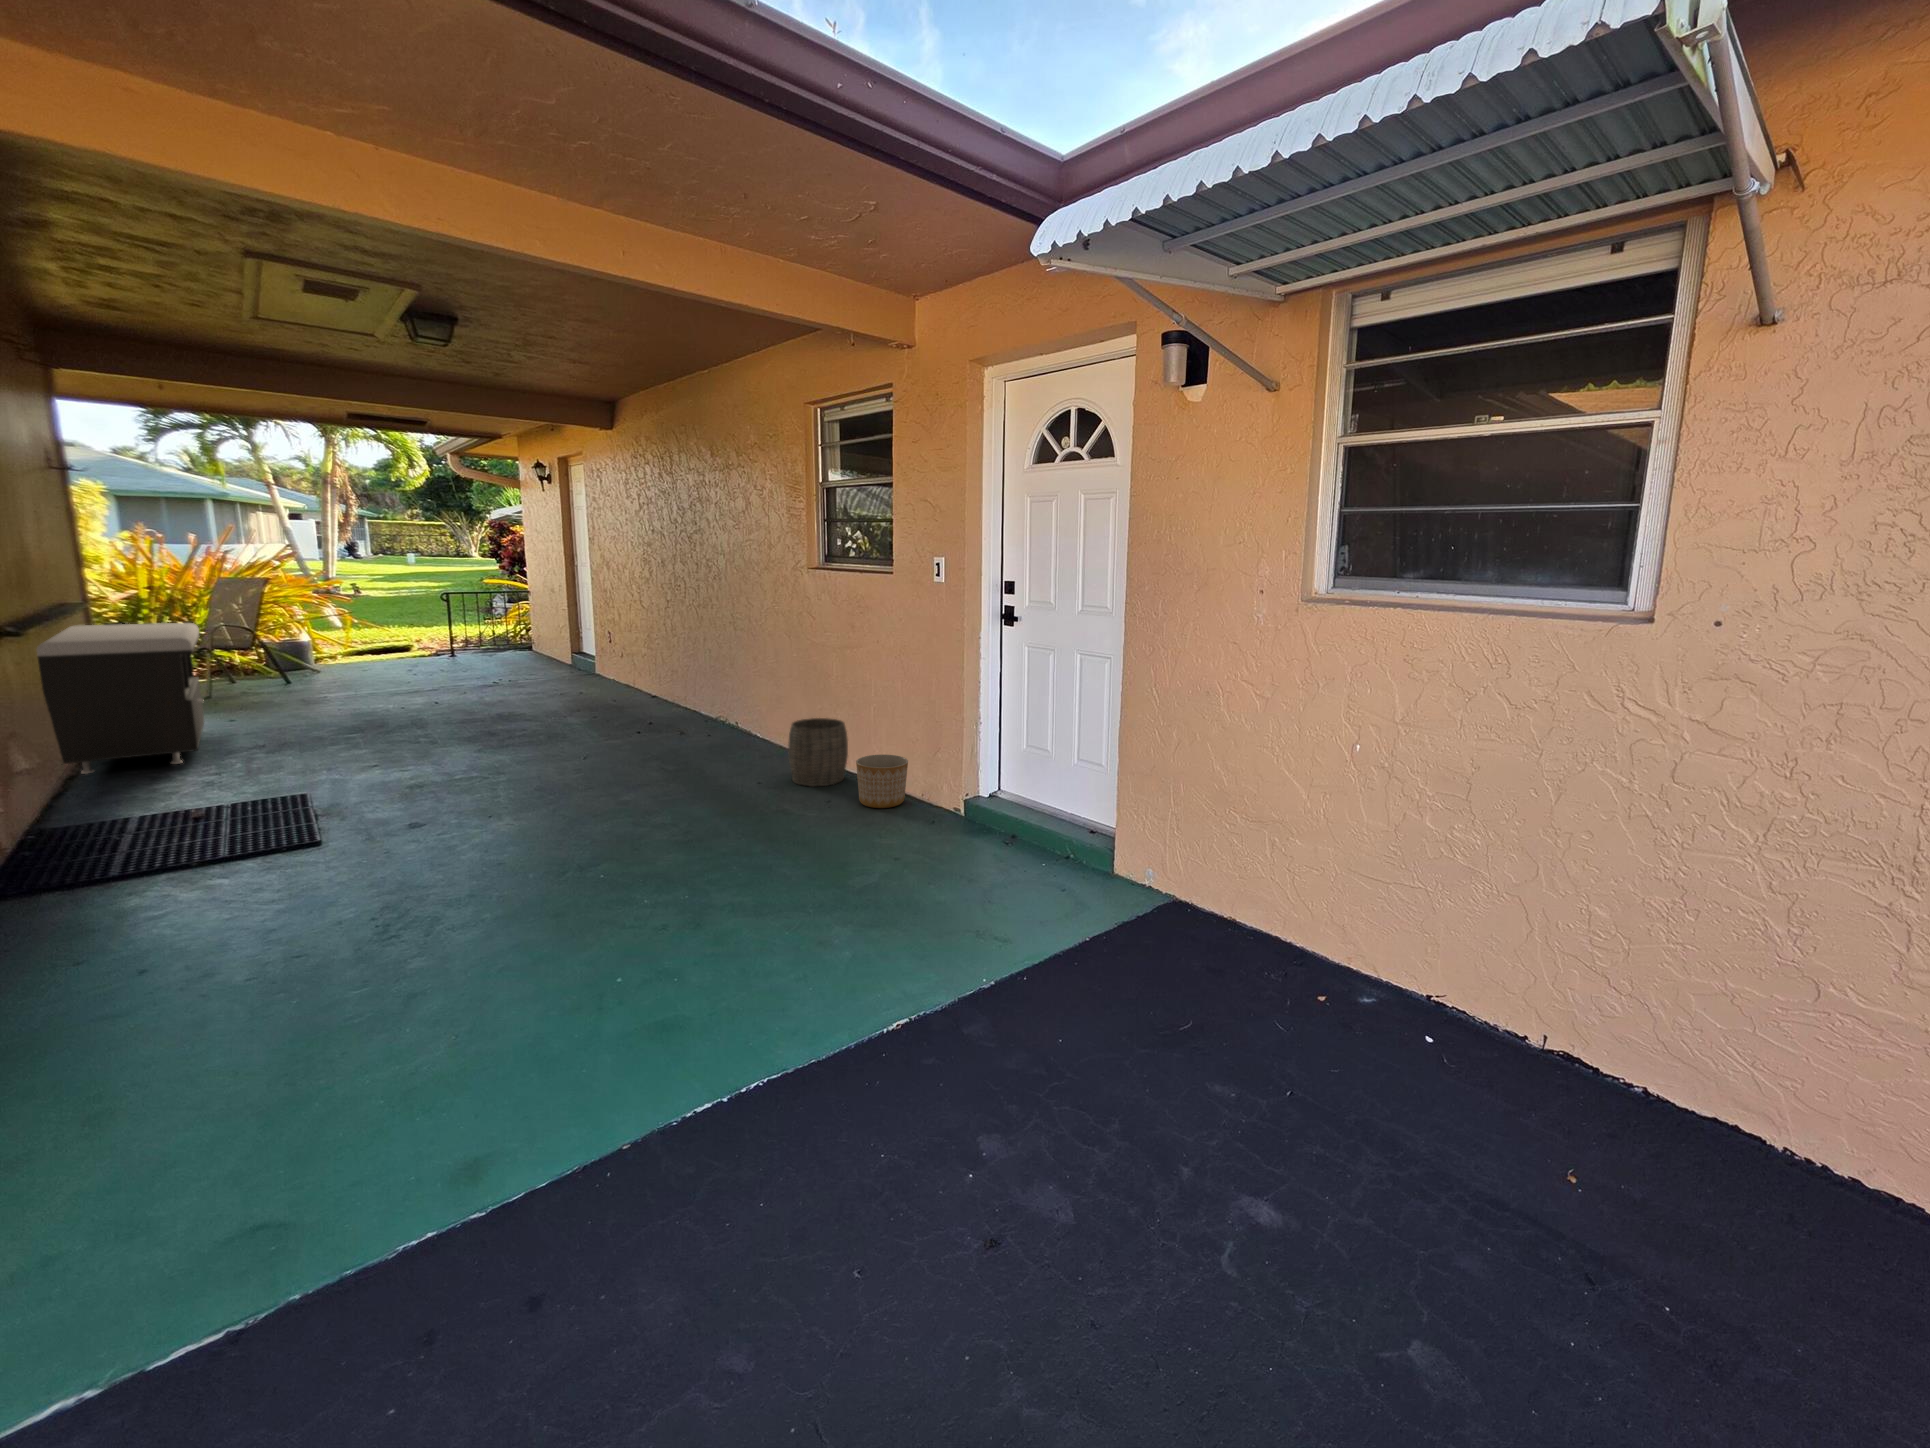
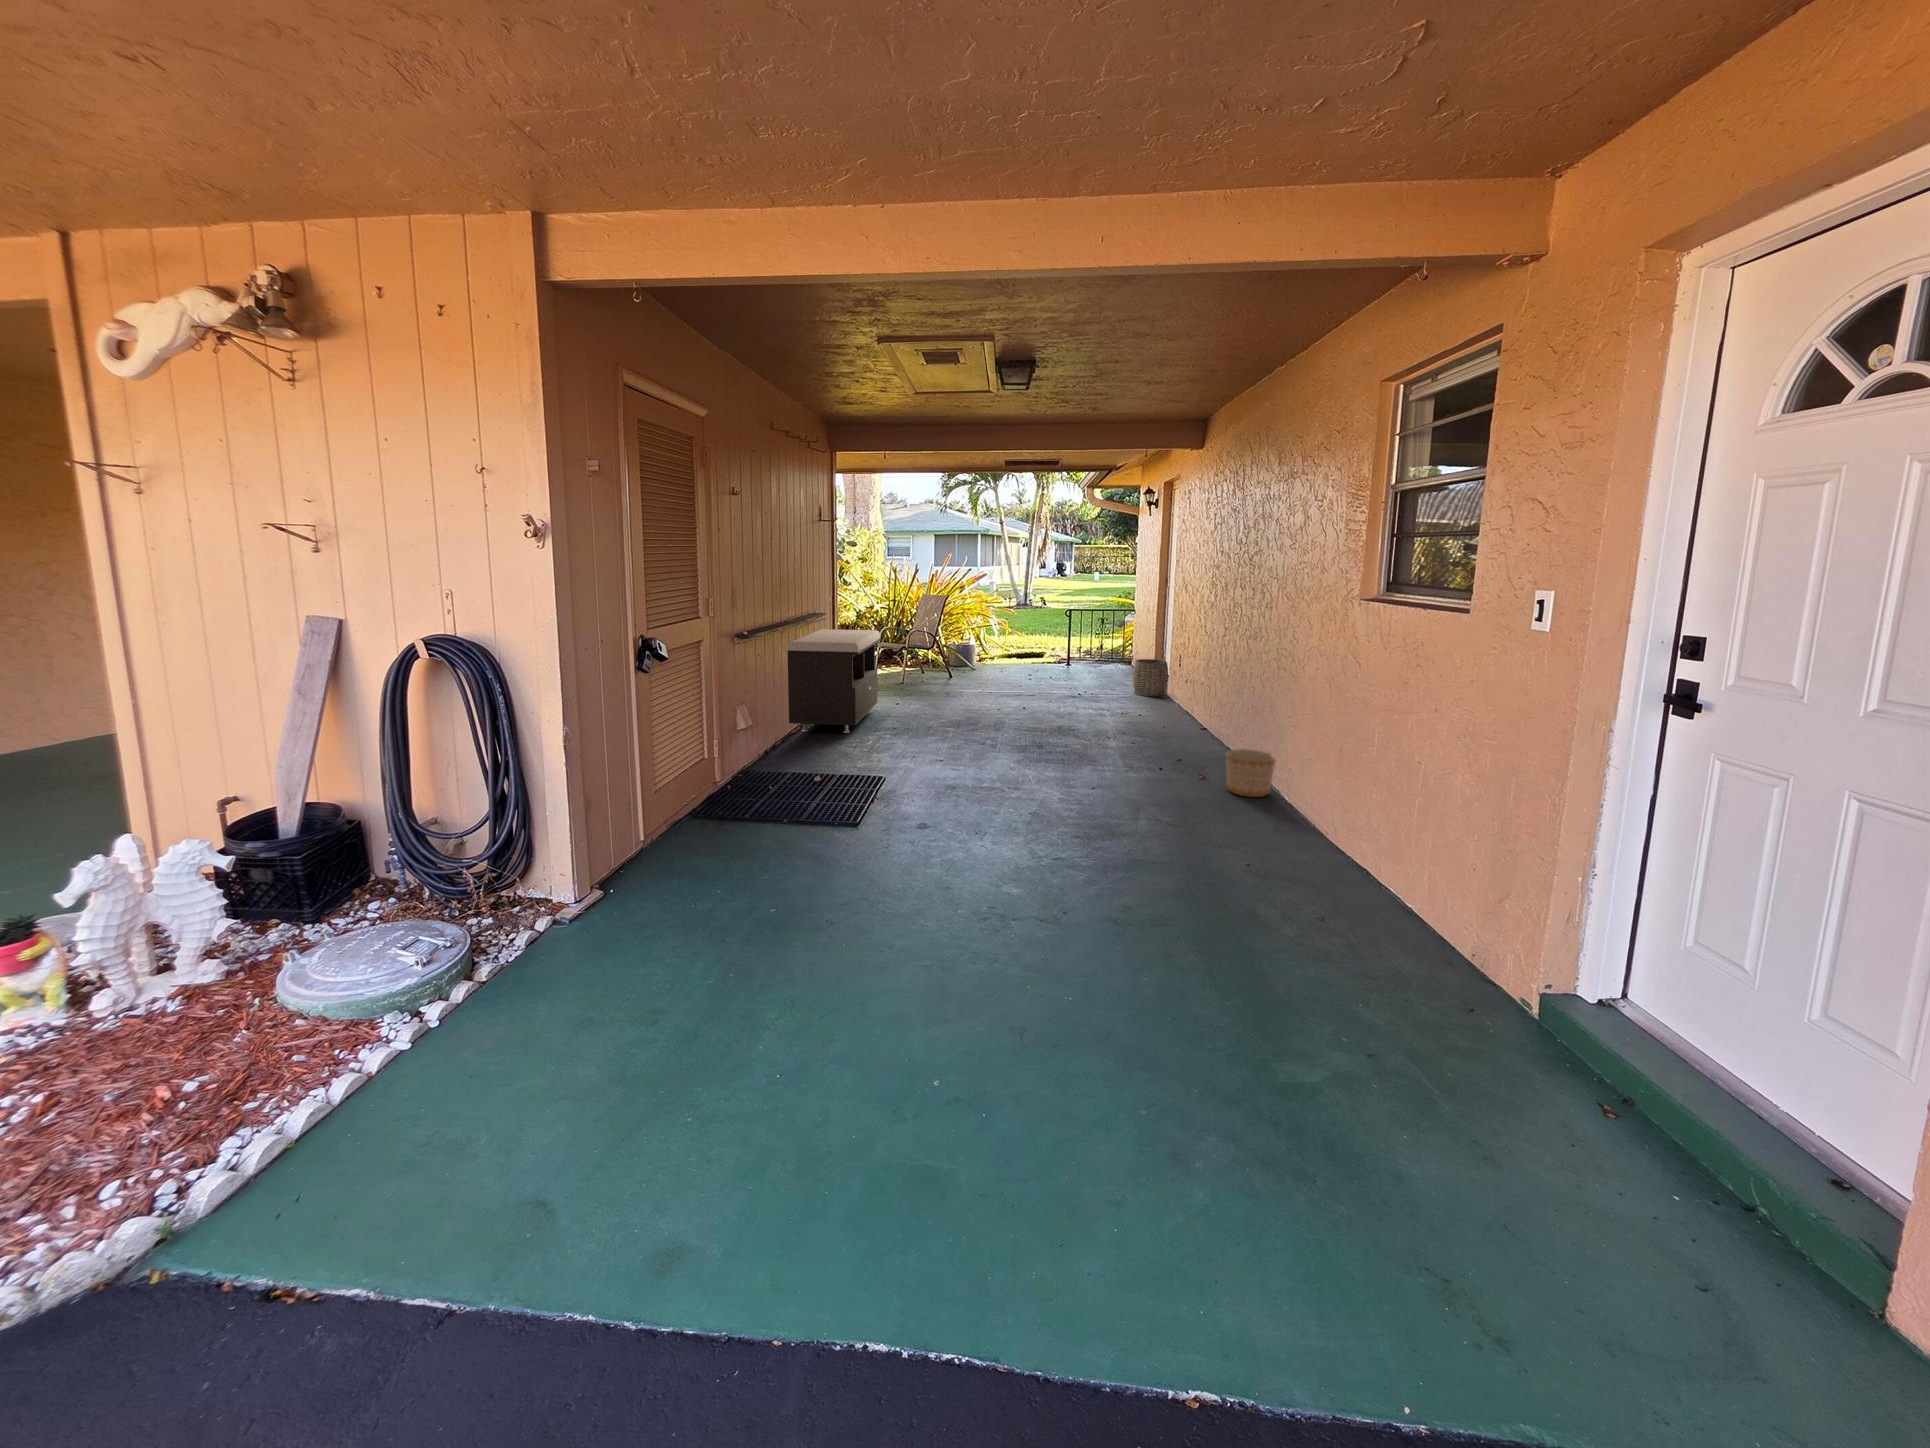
woven basket: present [788,718,848,786] -> present [1133,659,1168,697]
planter: present [856,755,908,808] -> present [1226,749,1276,797]

